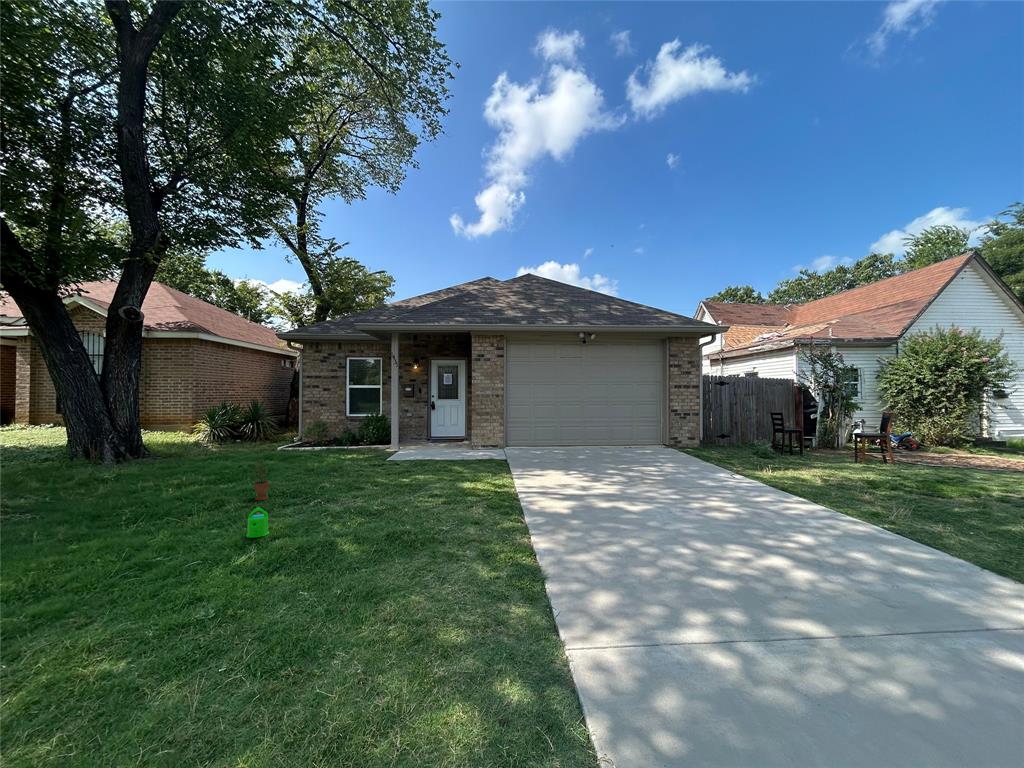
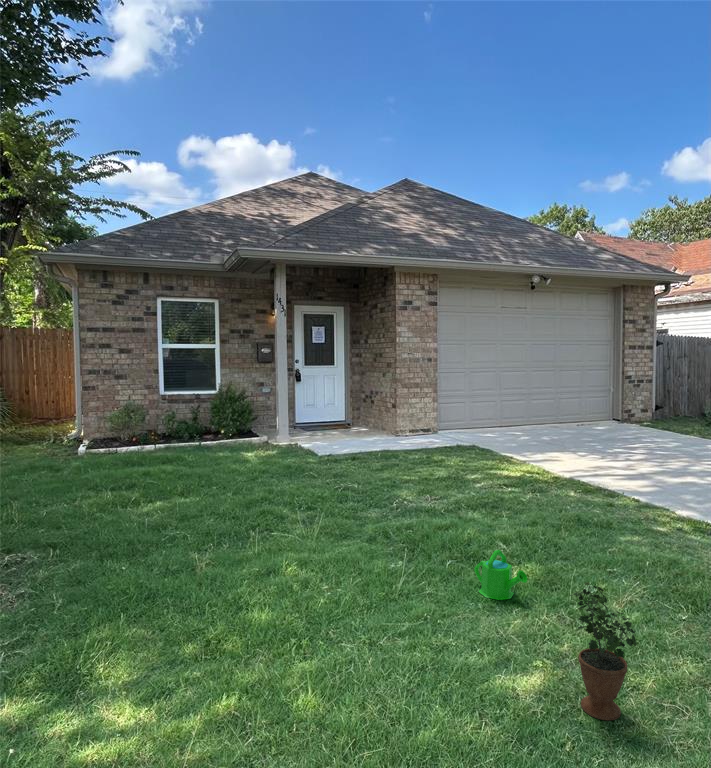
potted plant: present [251,458,270,500] -> present [570,582,637,720]

